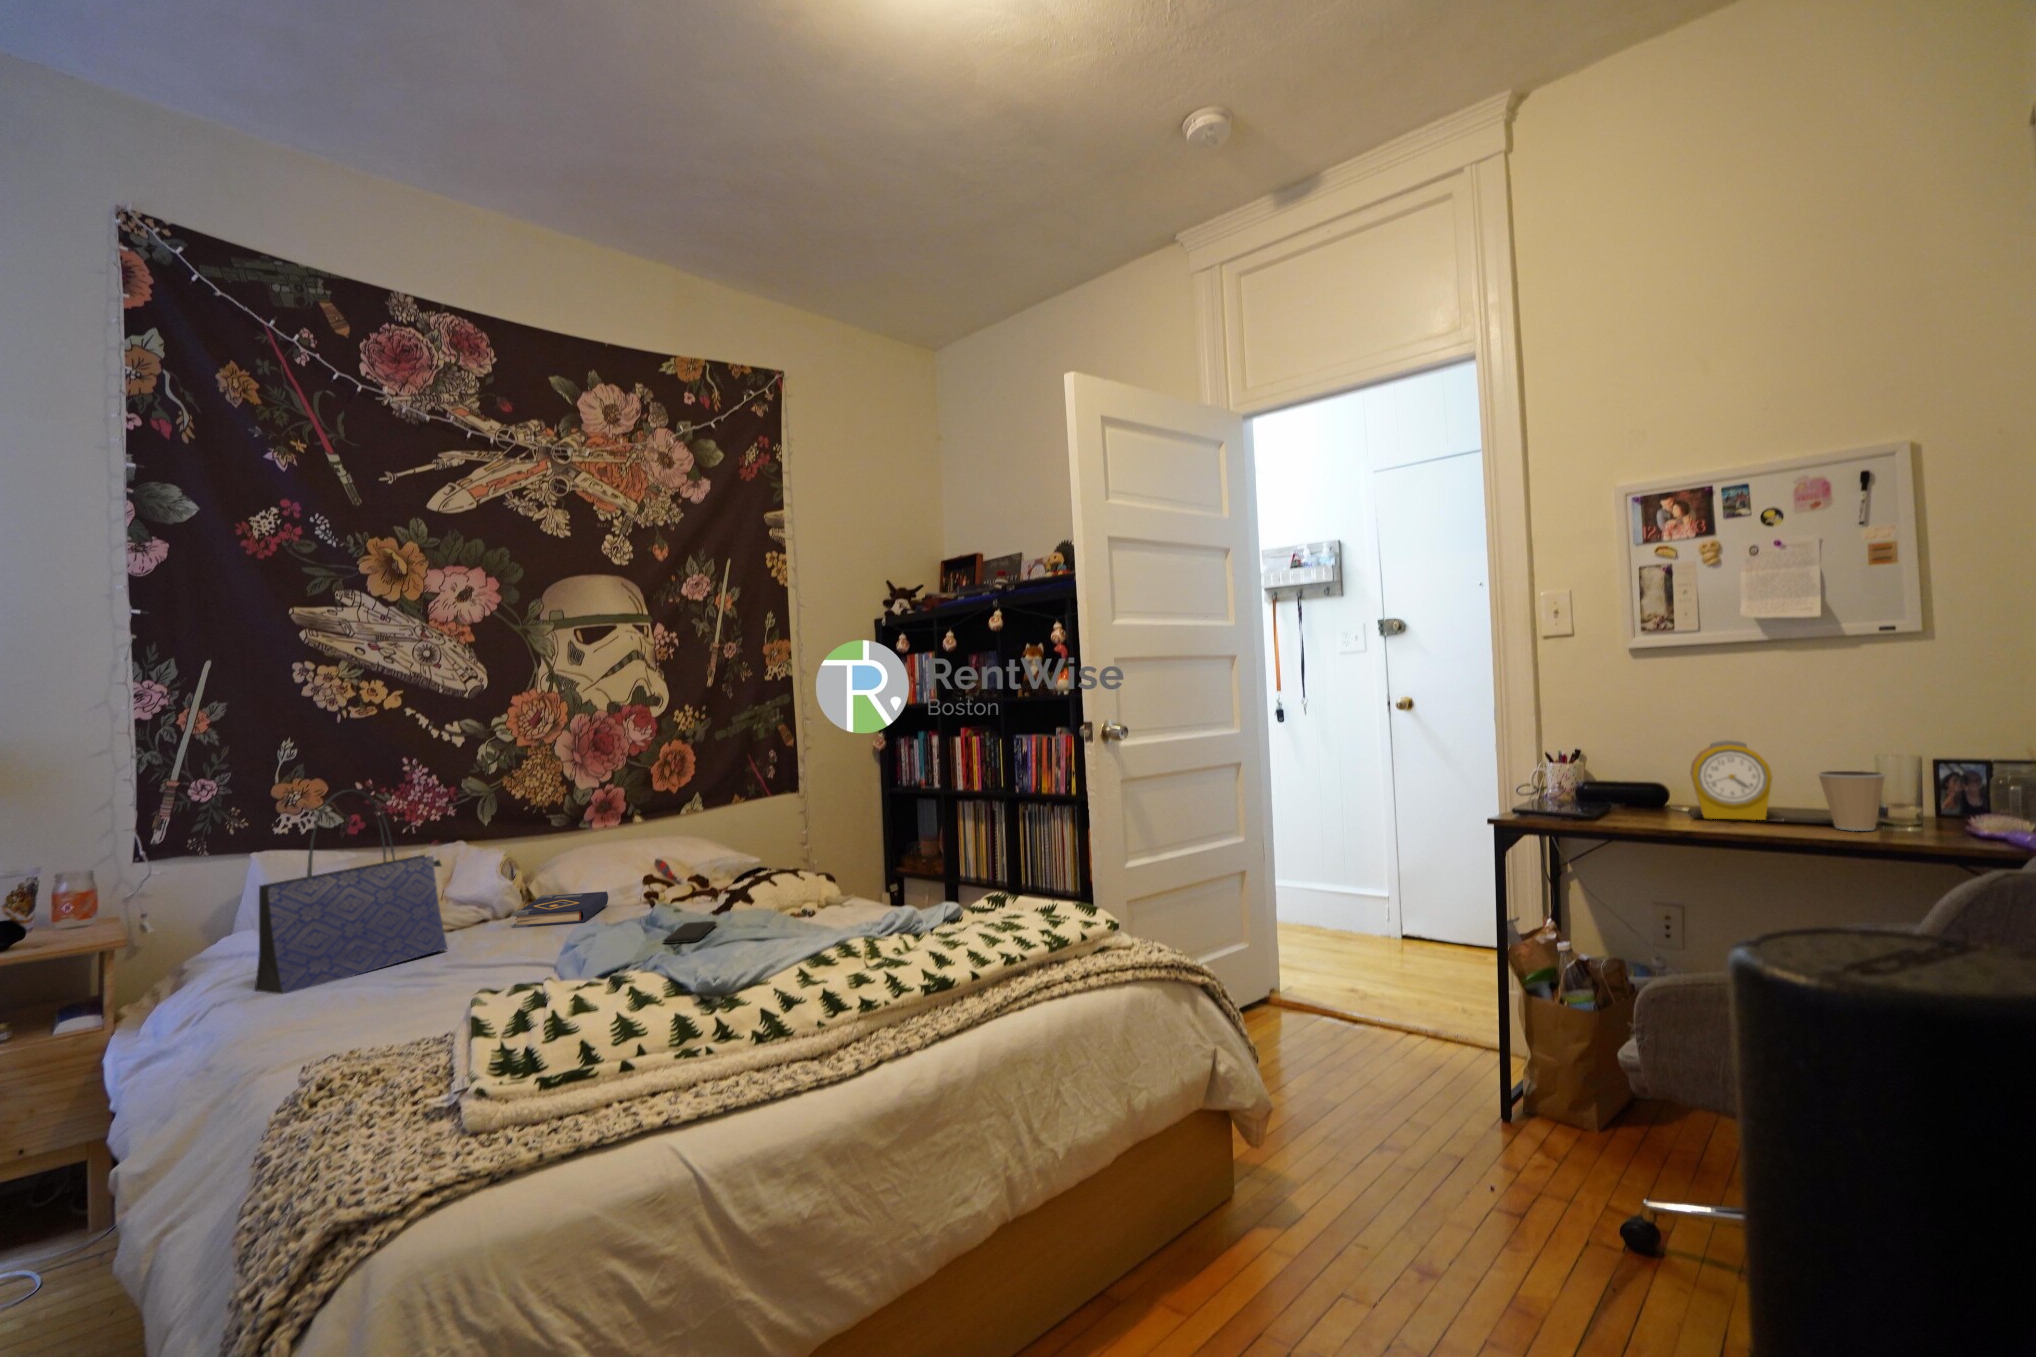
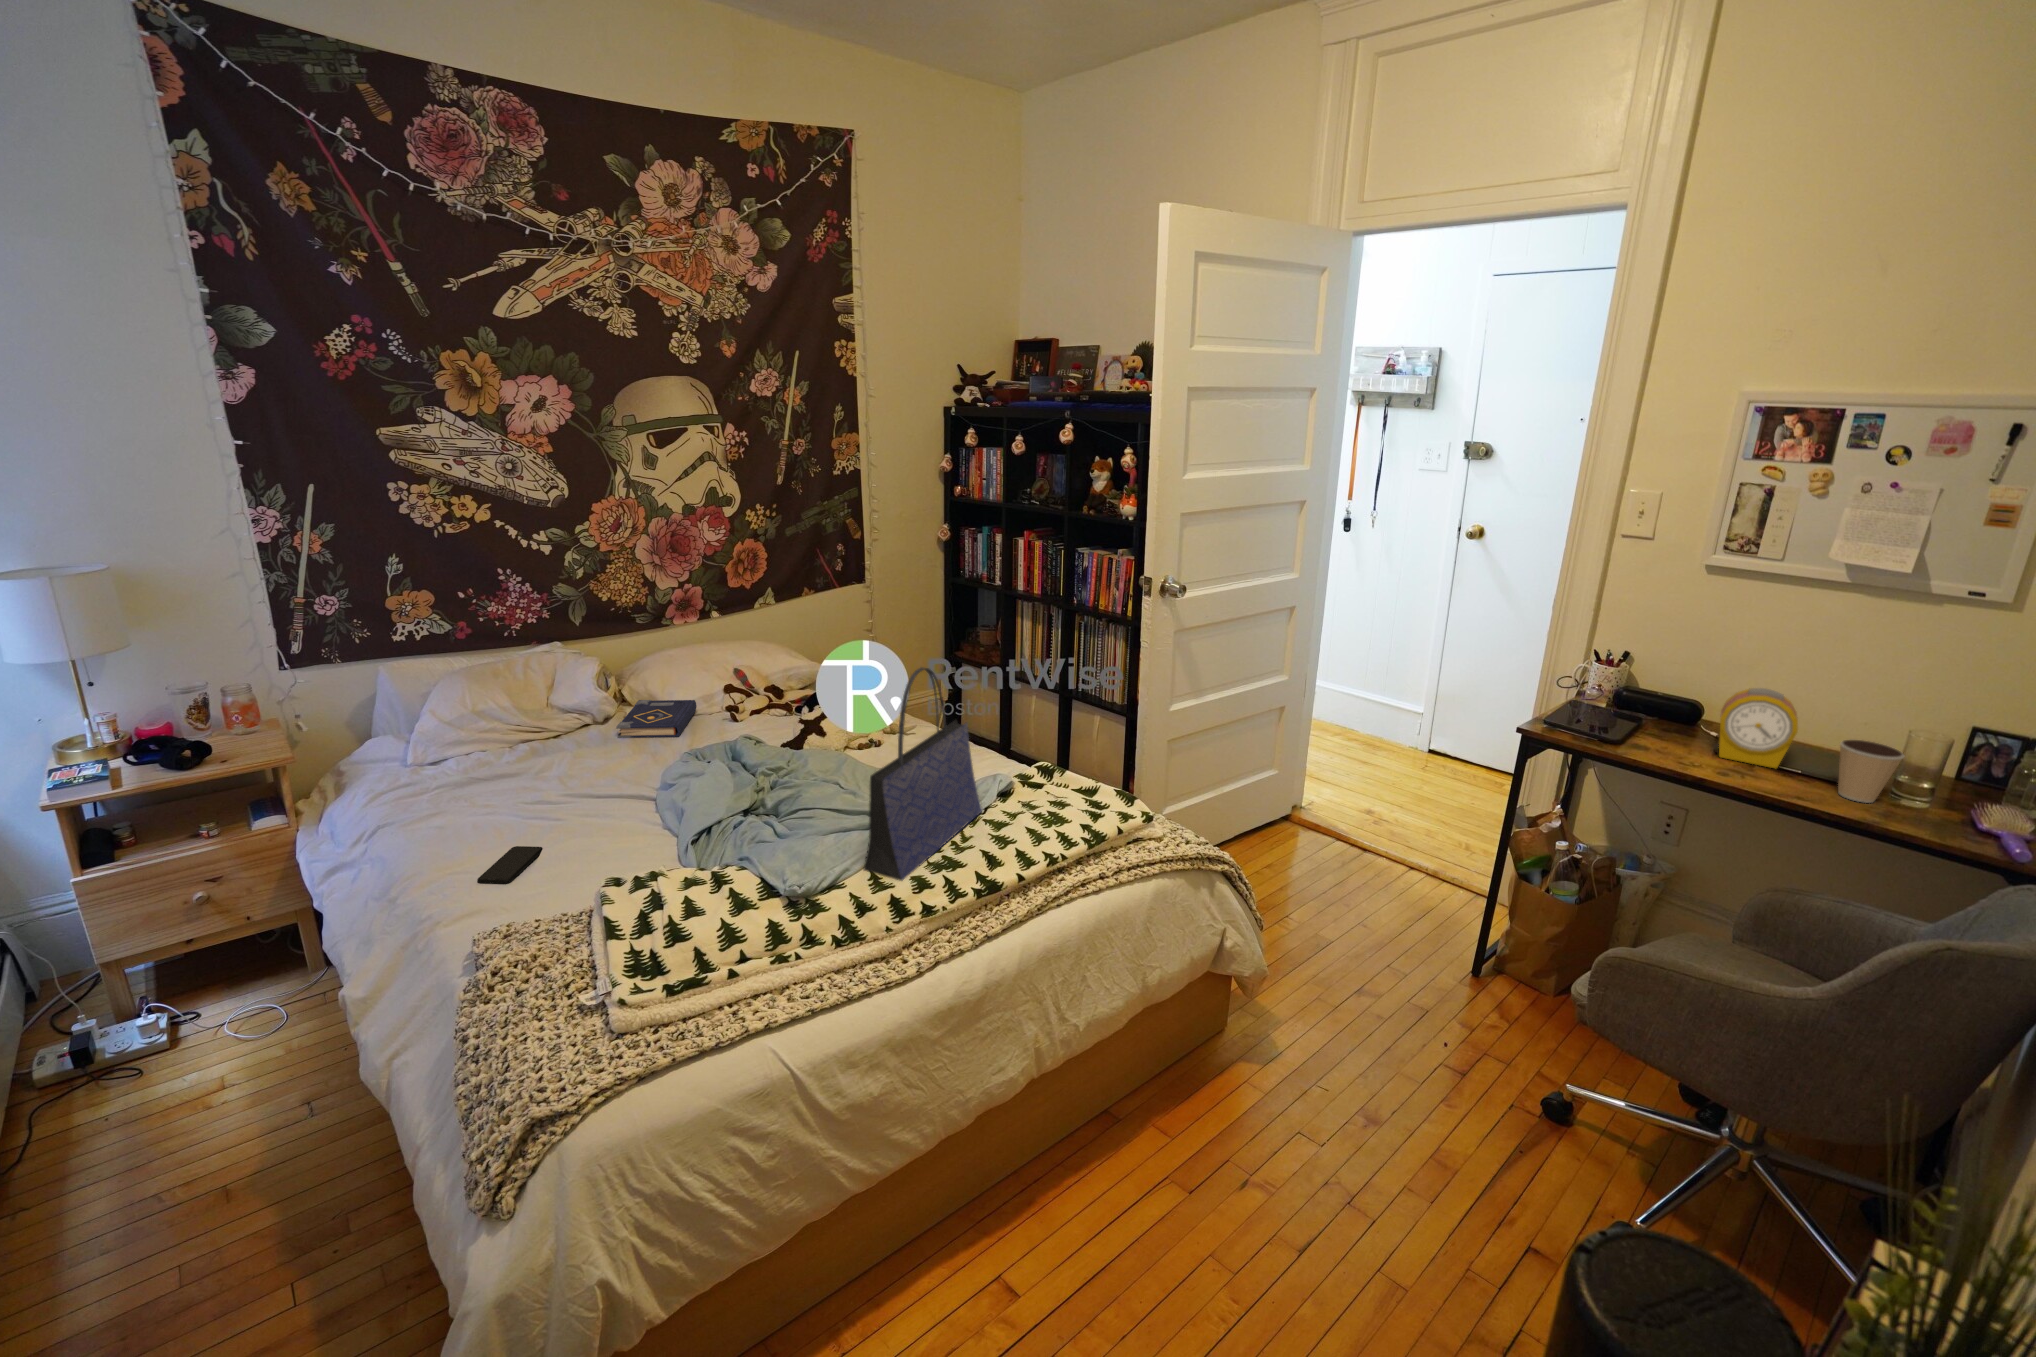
tote bag: present [255,790,447,994] -> present [864,668,982,881]
smartphone: present [663,921,717,944] -> present [477,846,543,884]

